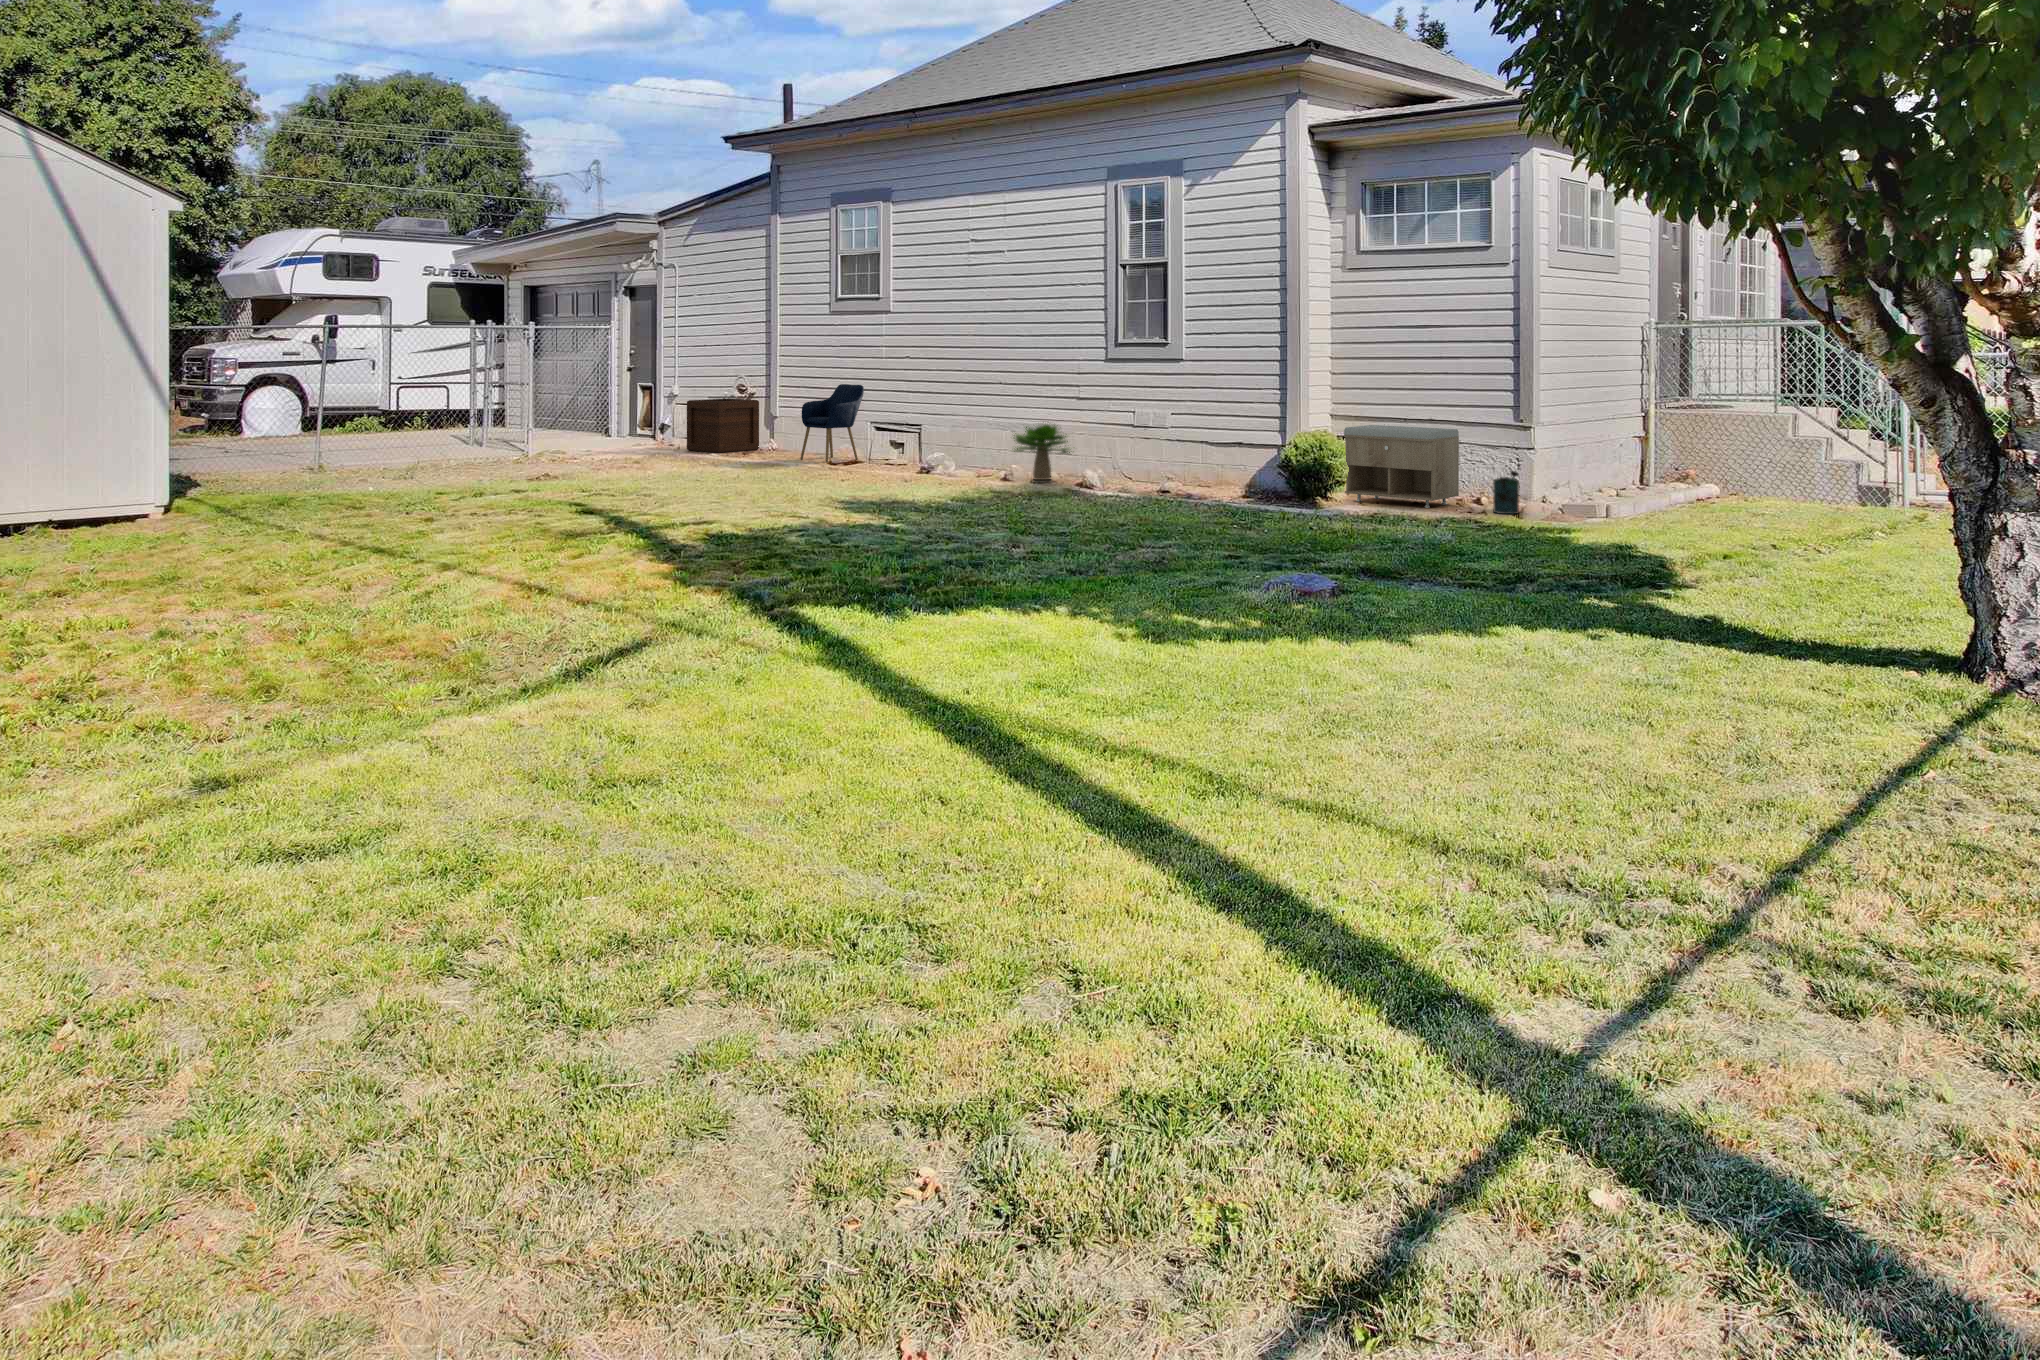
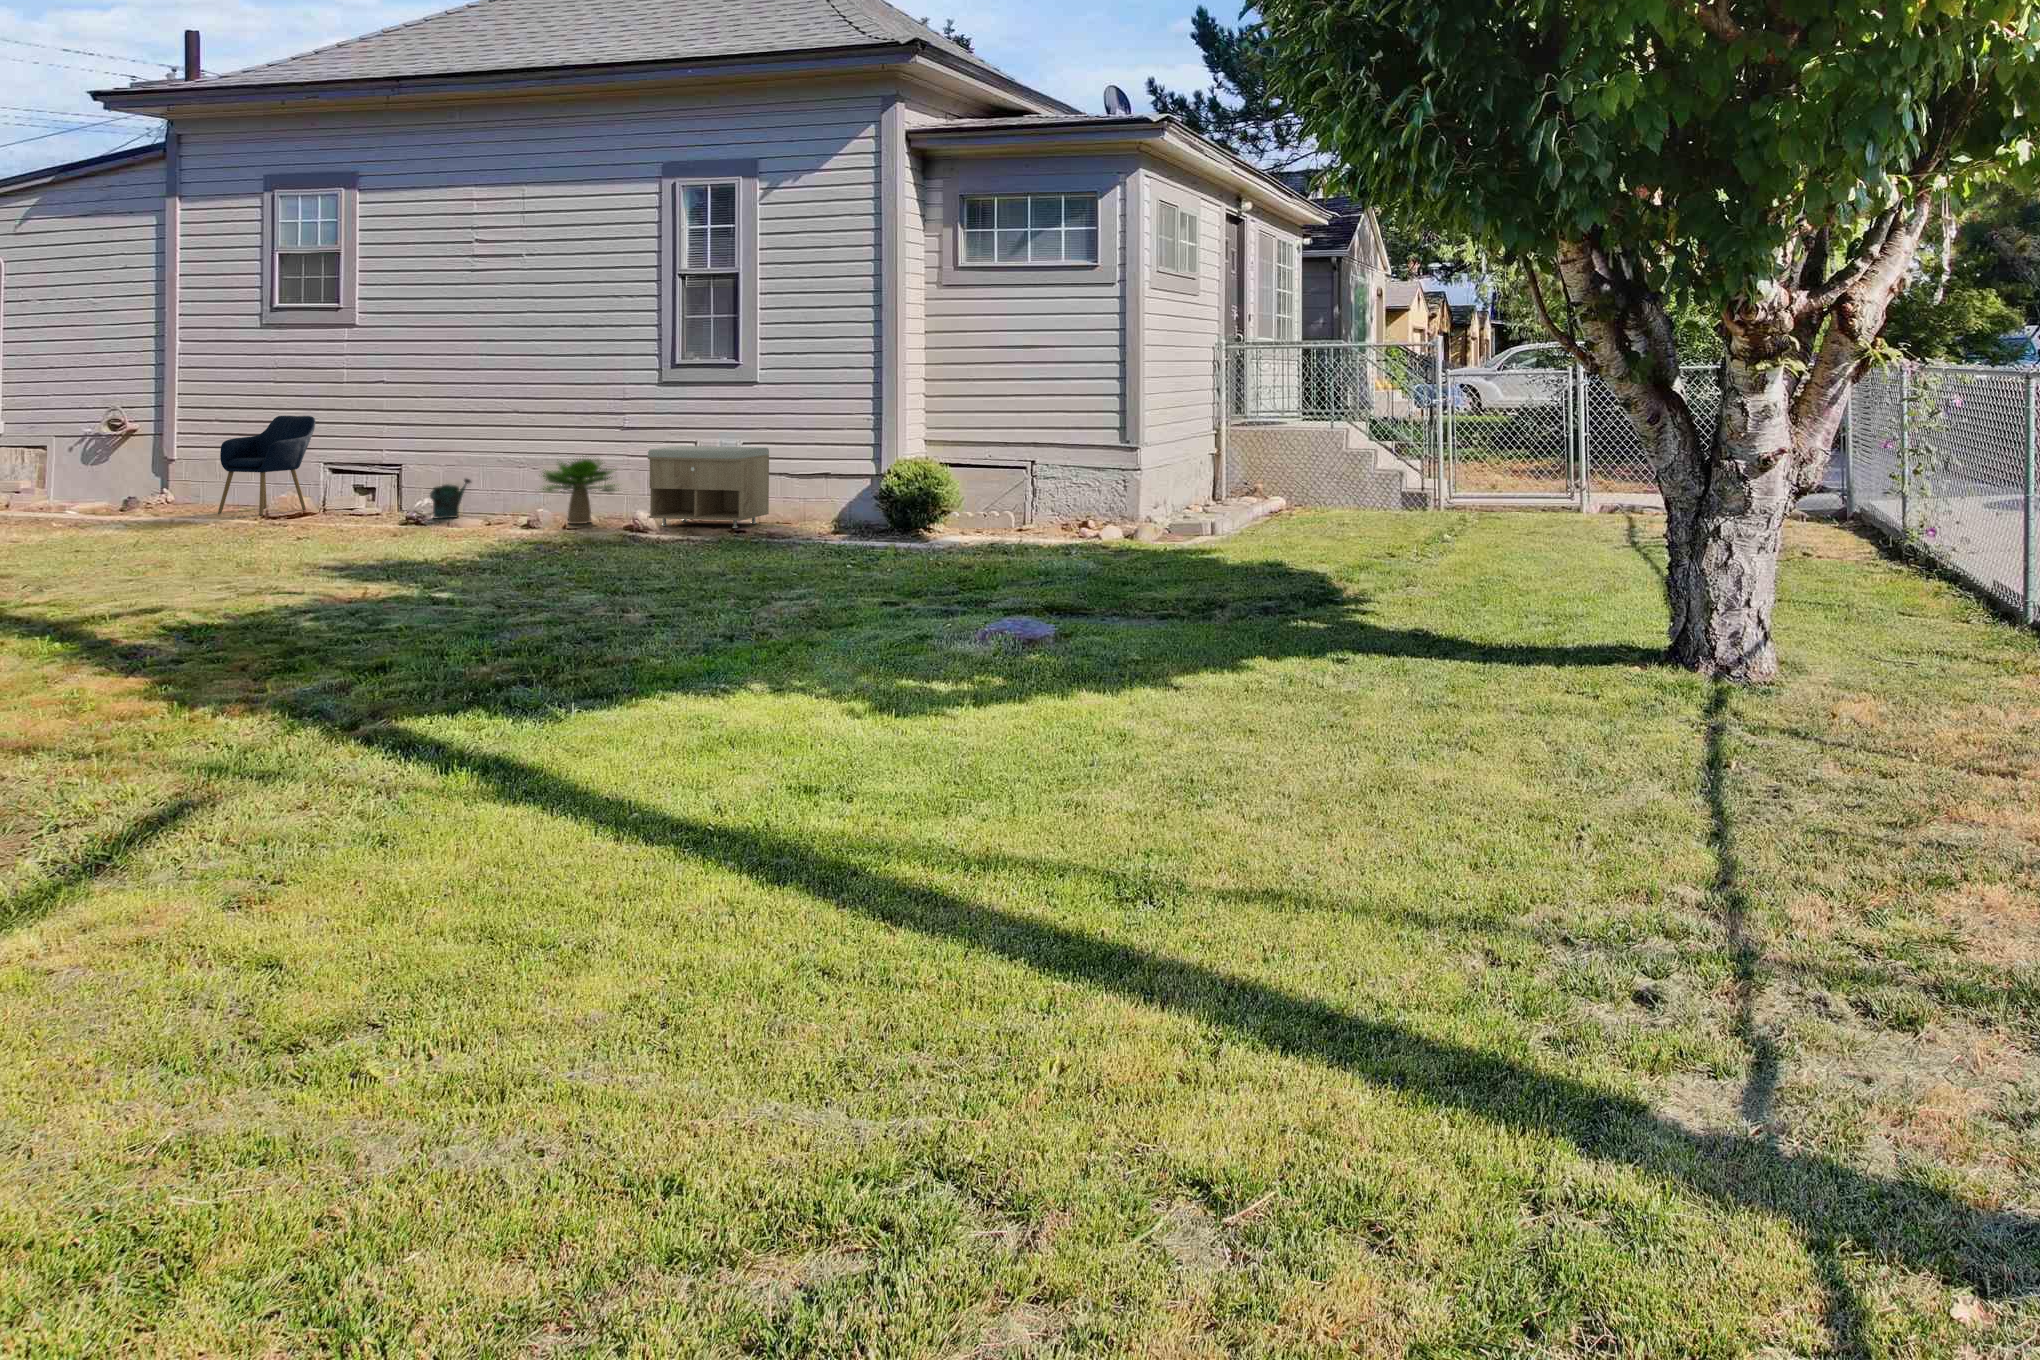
wooden crate: present [687,399,759,453] -> none [23,437,145,510]
storage bench: present [1344,425,1459,508] -> present [648,446,769,528]
watering can: present [1493,471,1519,514] -> present [430,479,471,519]

